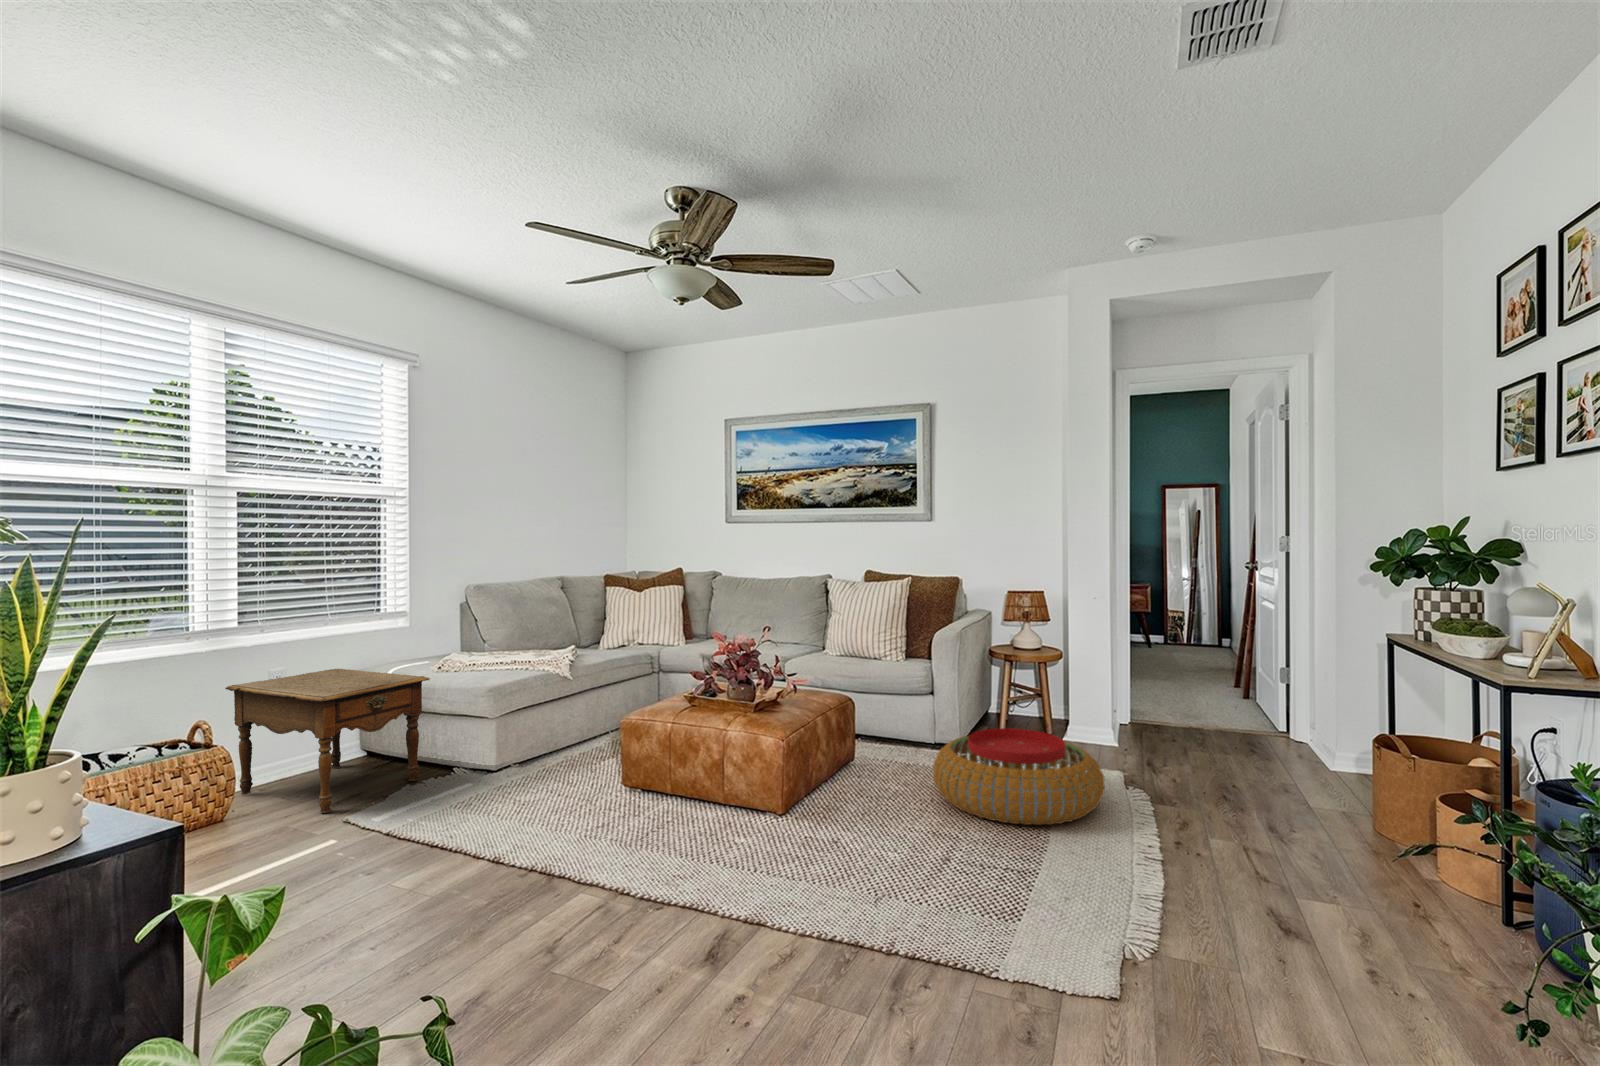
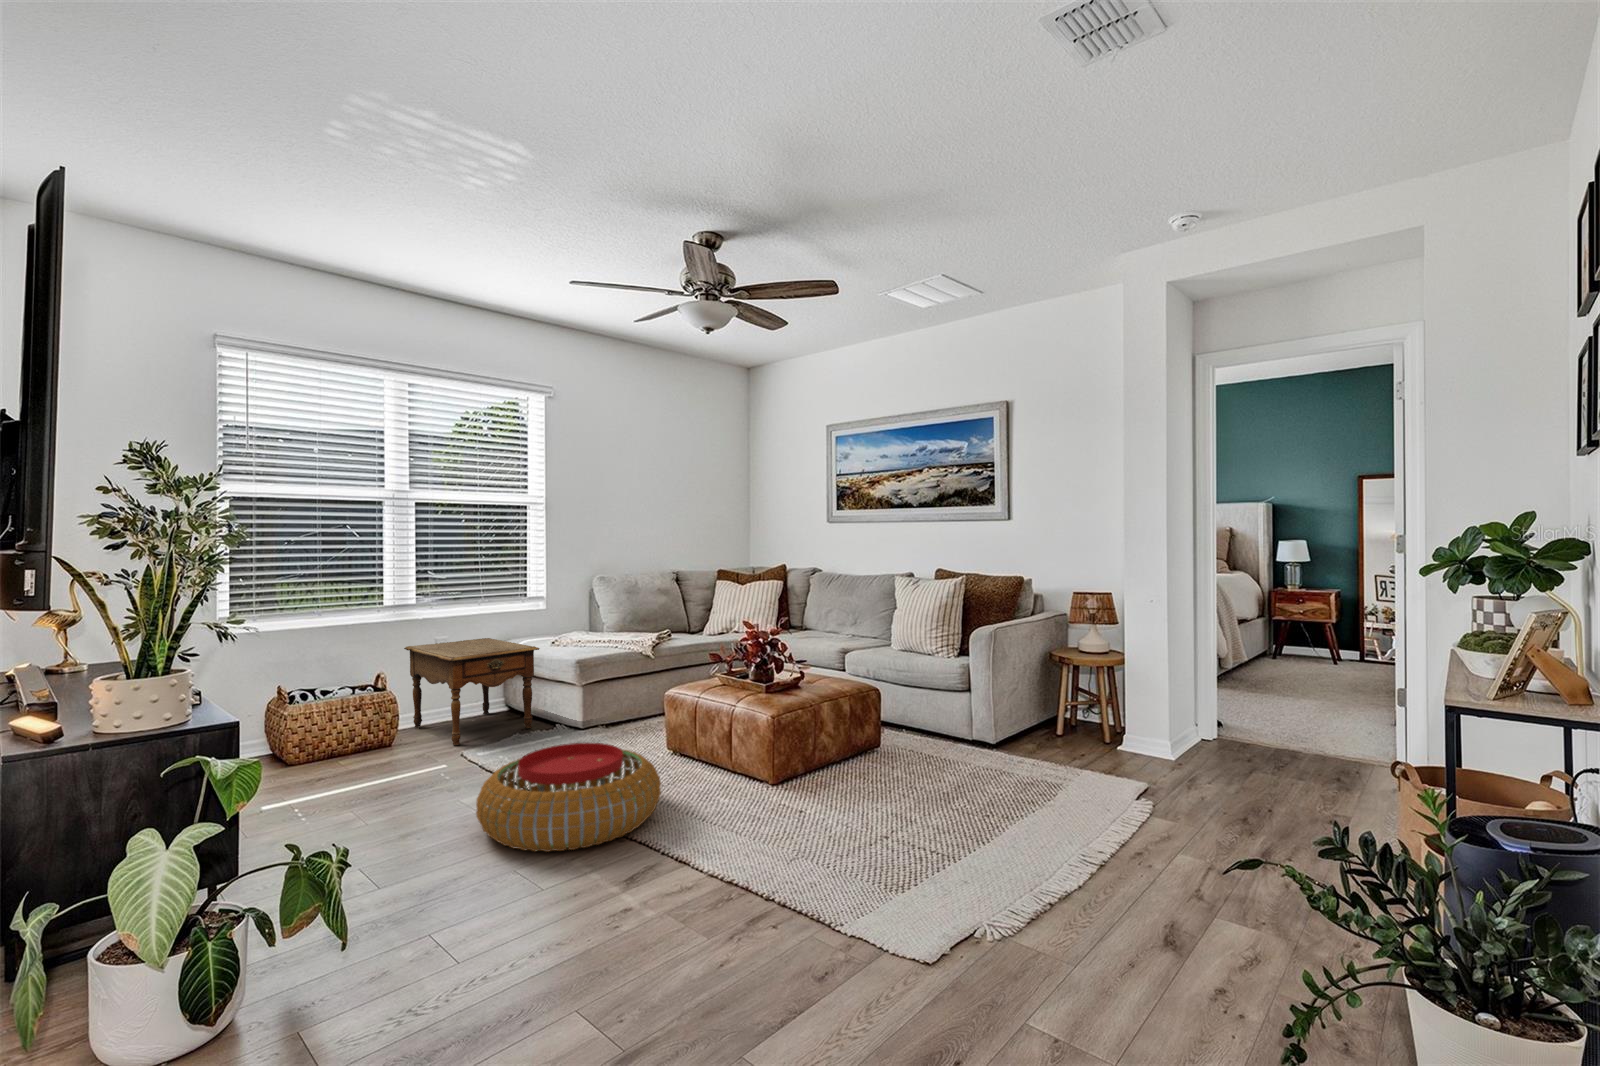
pouf: present [933,728,1104,825] -> present [476,743,661,852]

